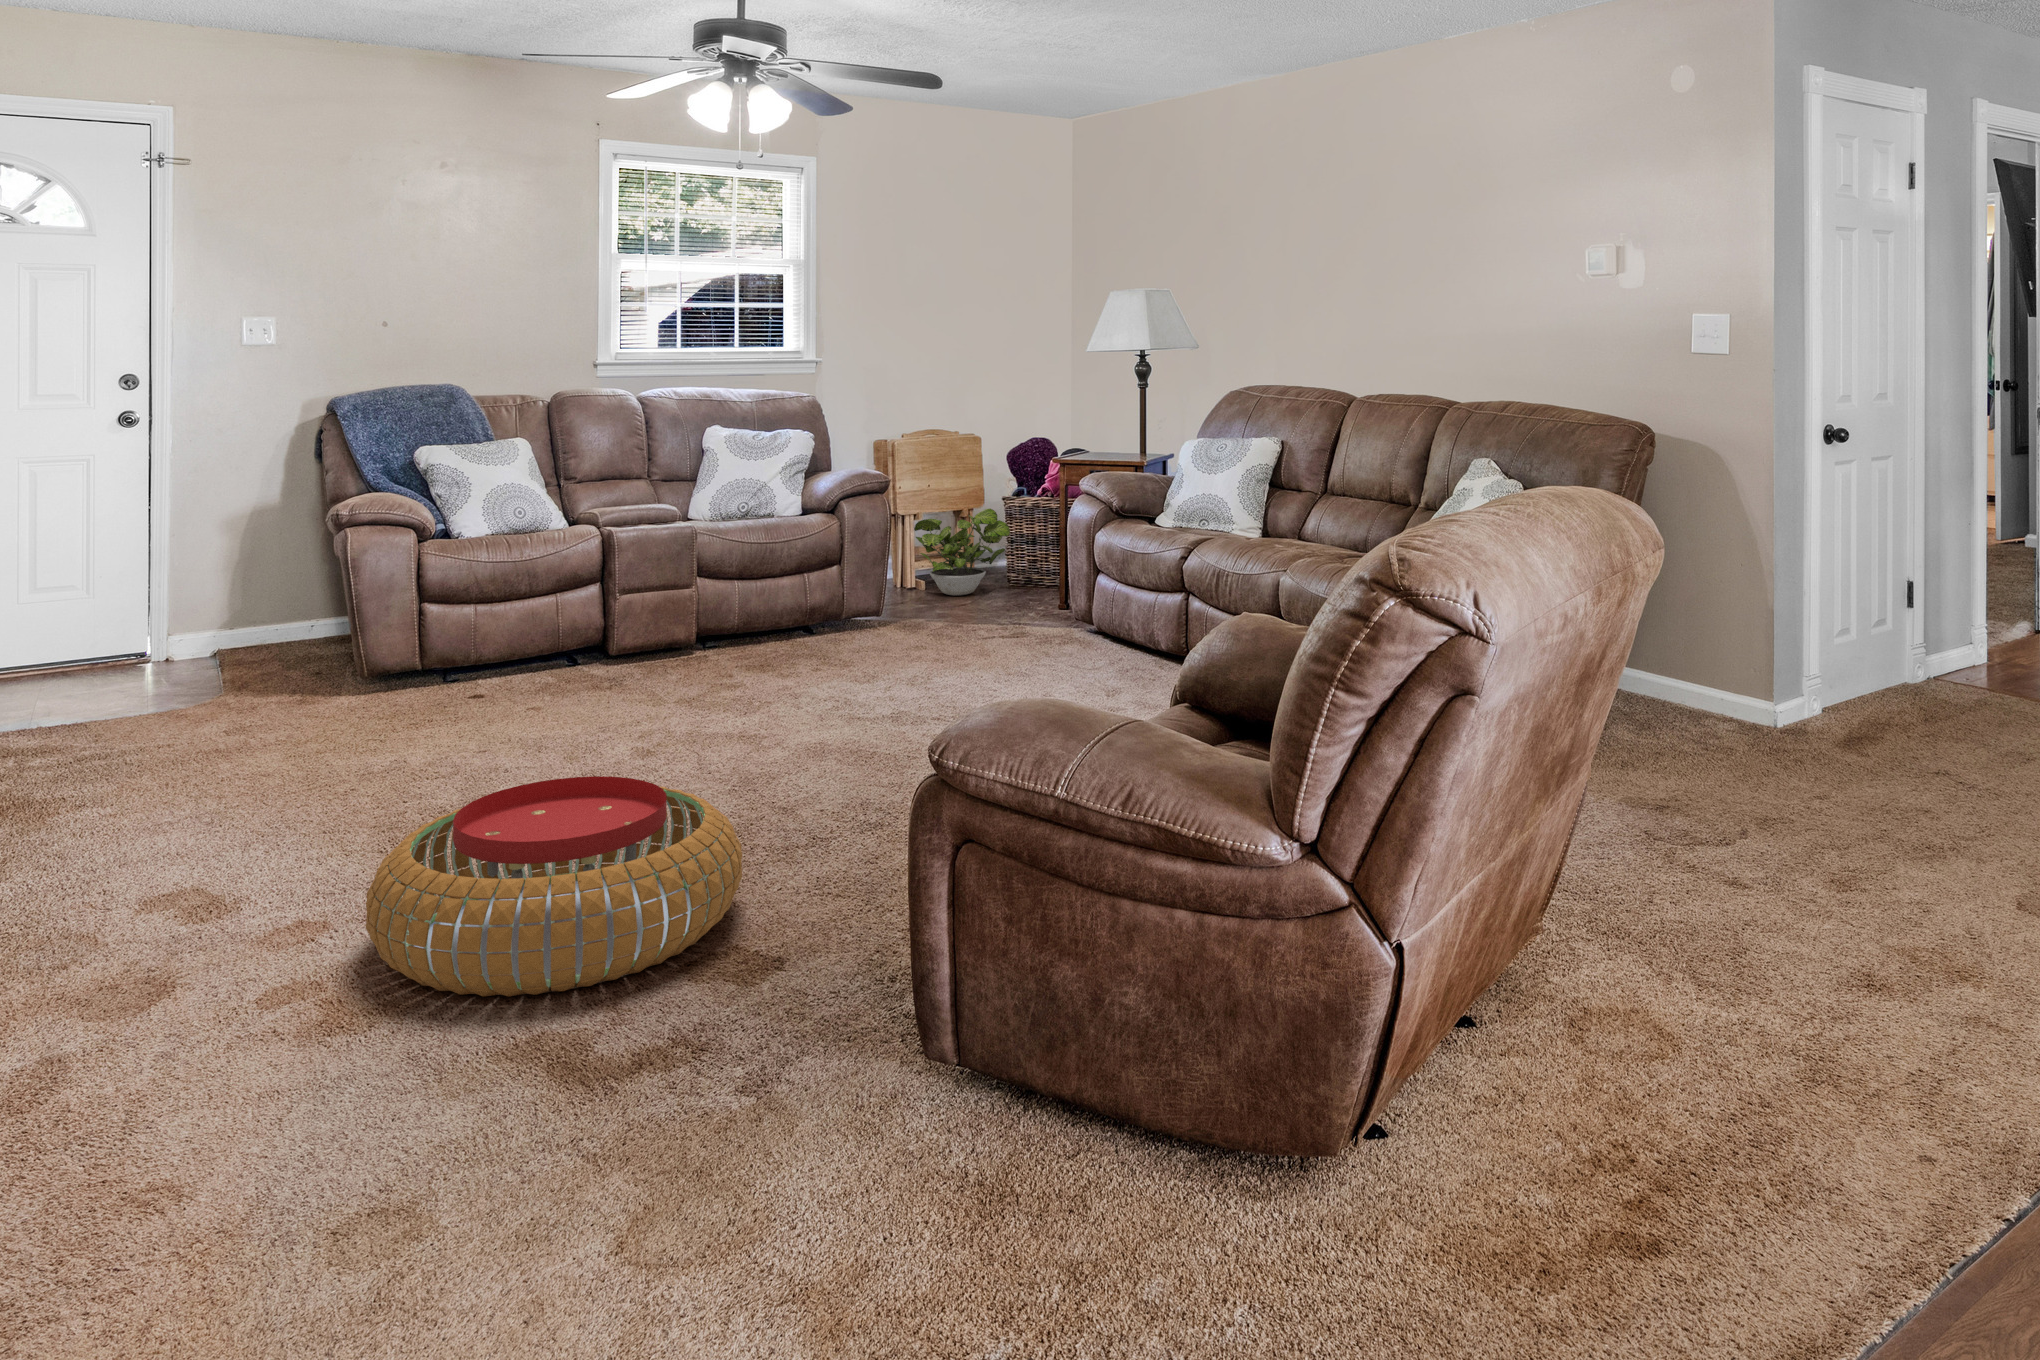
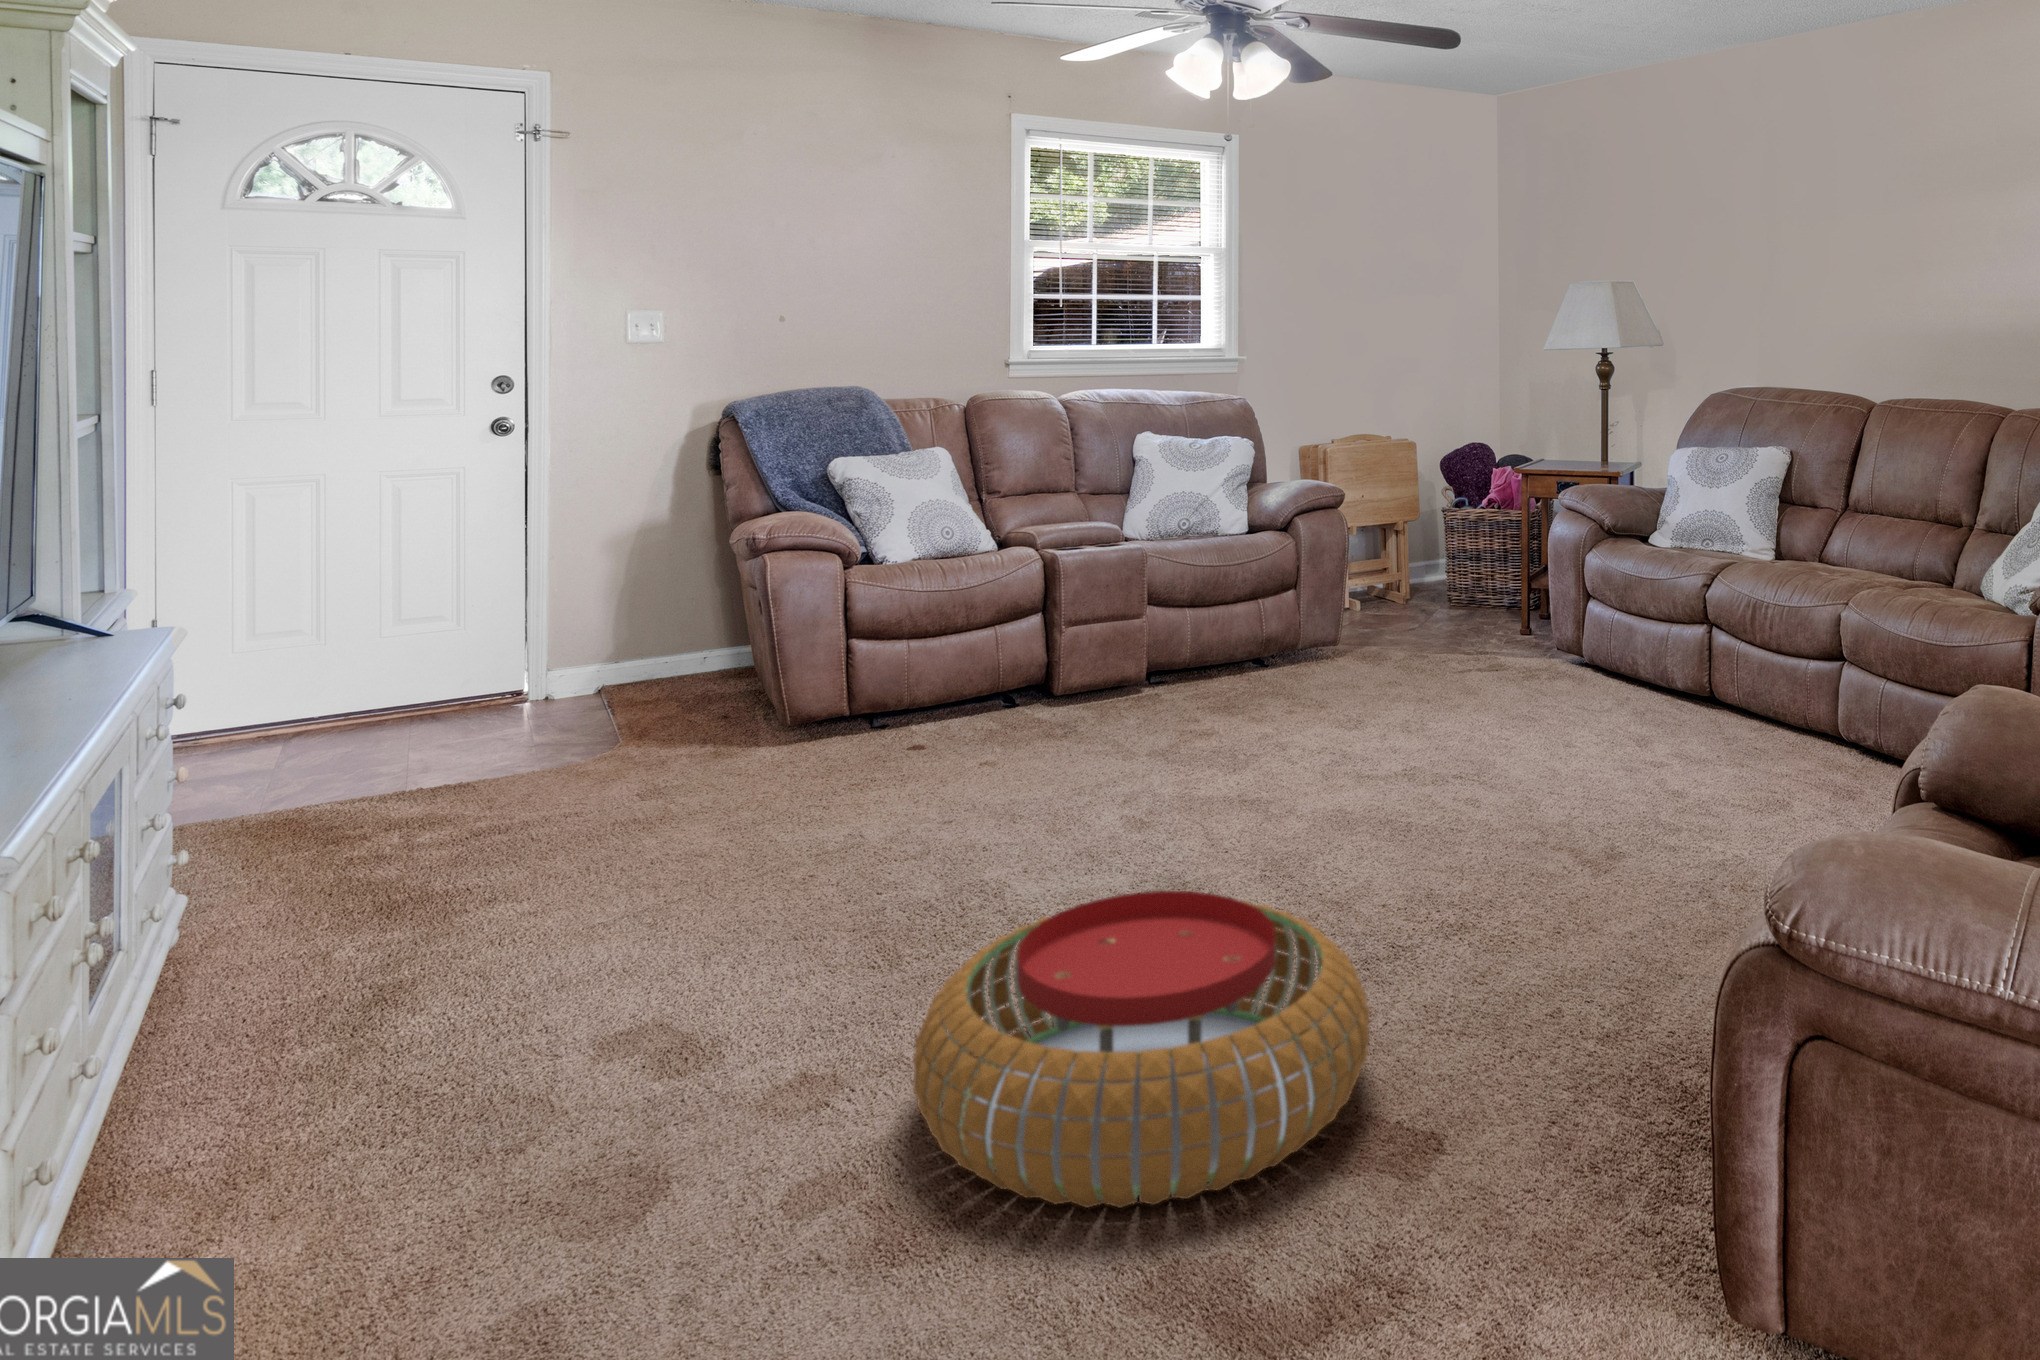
potted plant: present [914,509,1010,596] -> none [1357,524,1466,621]

